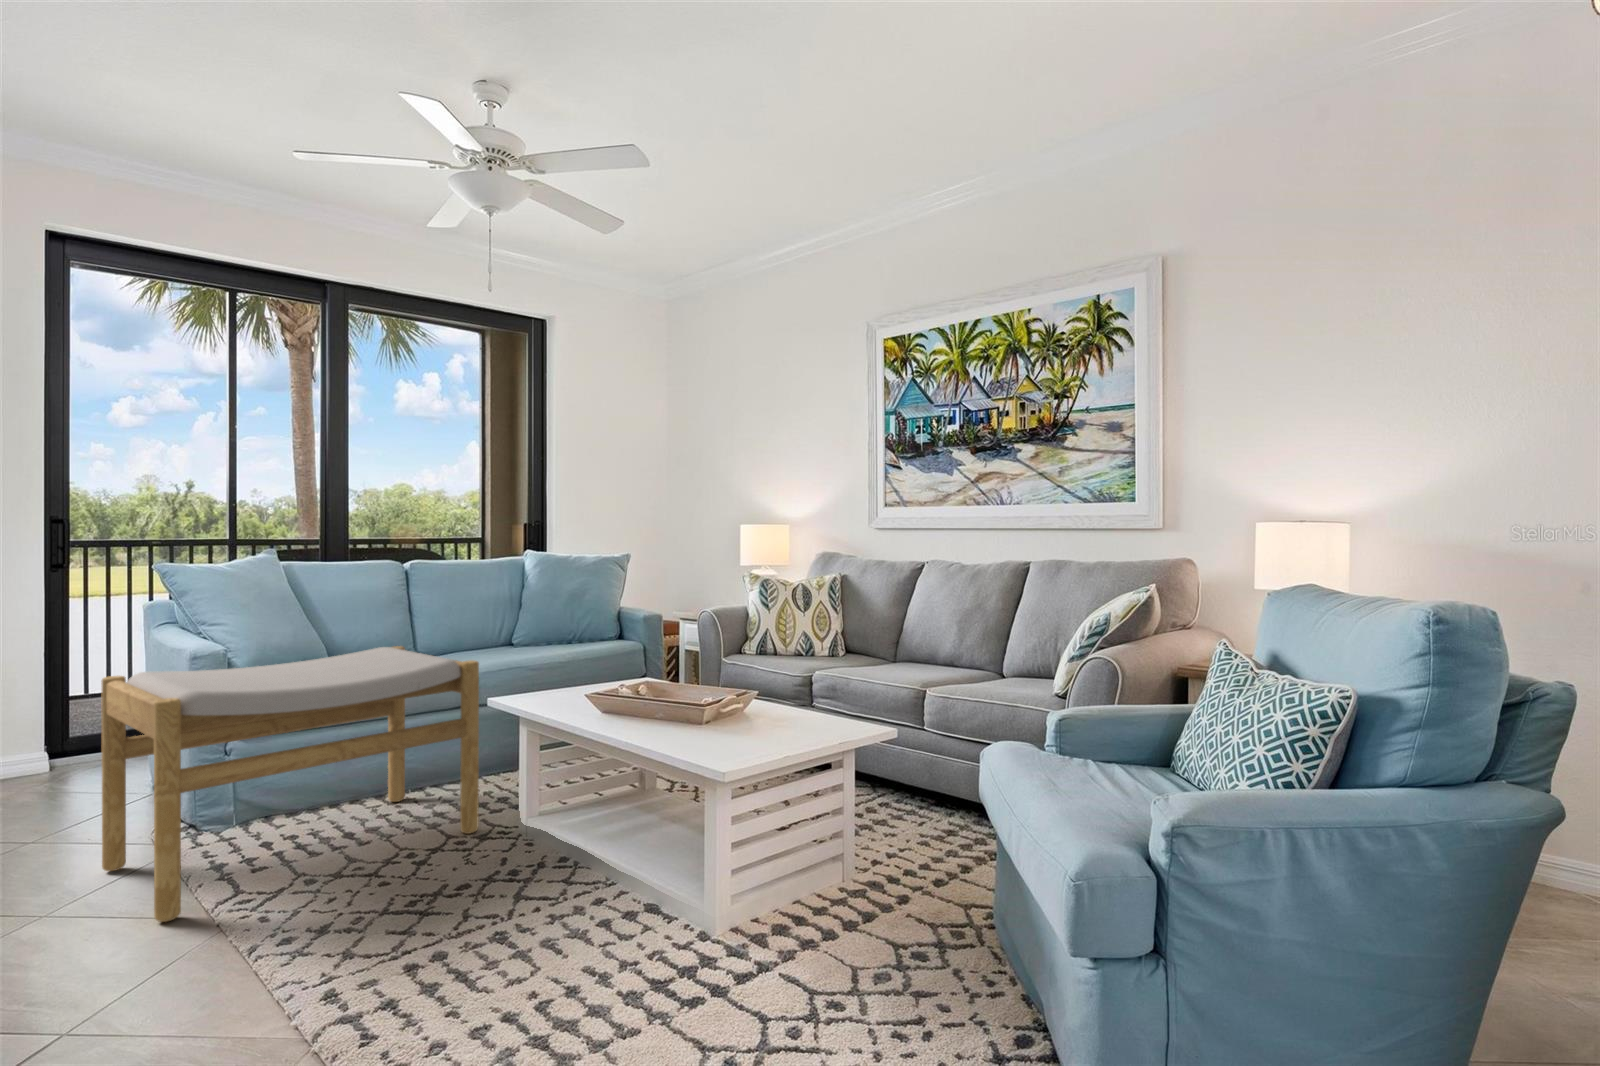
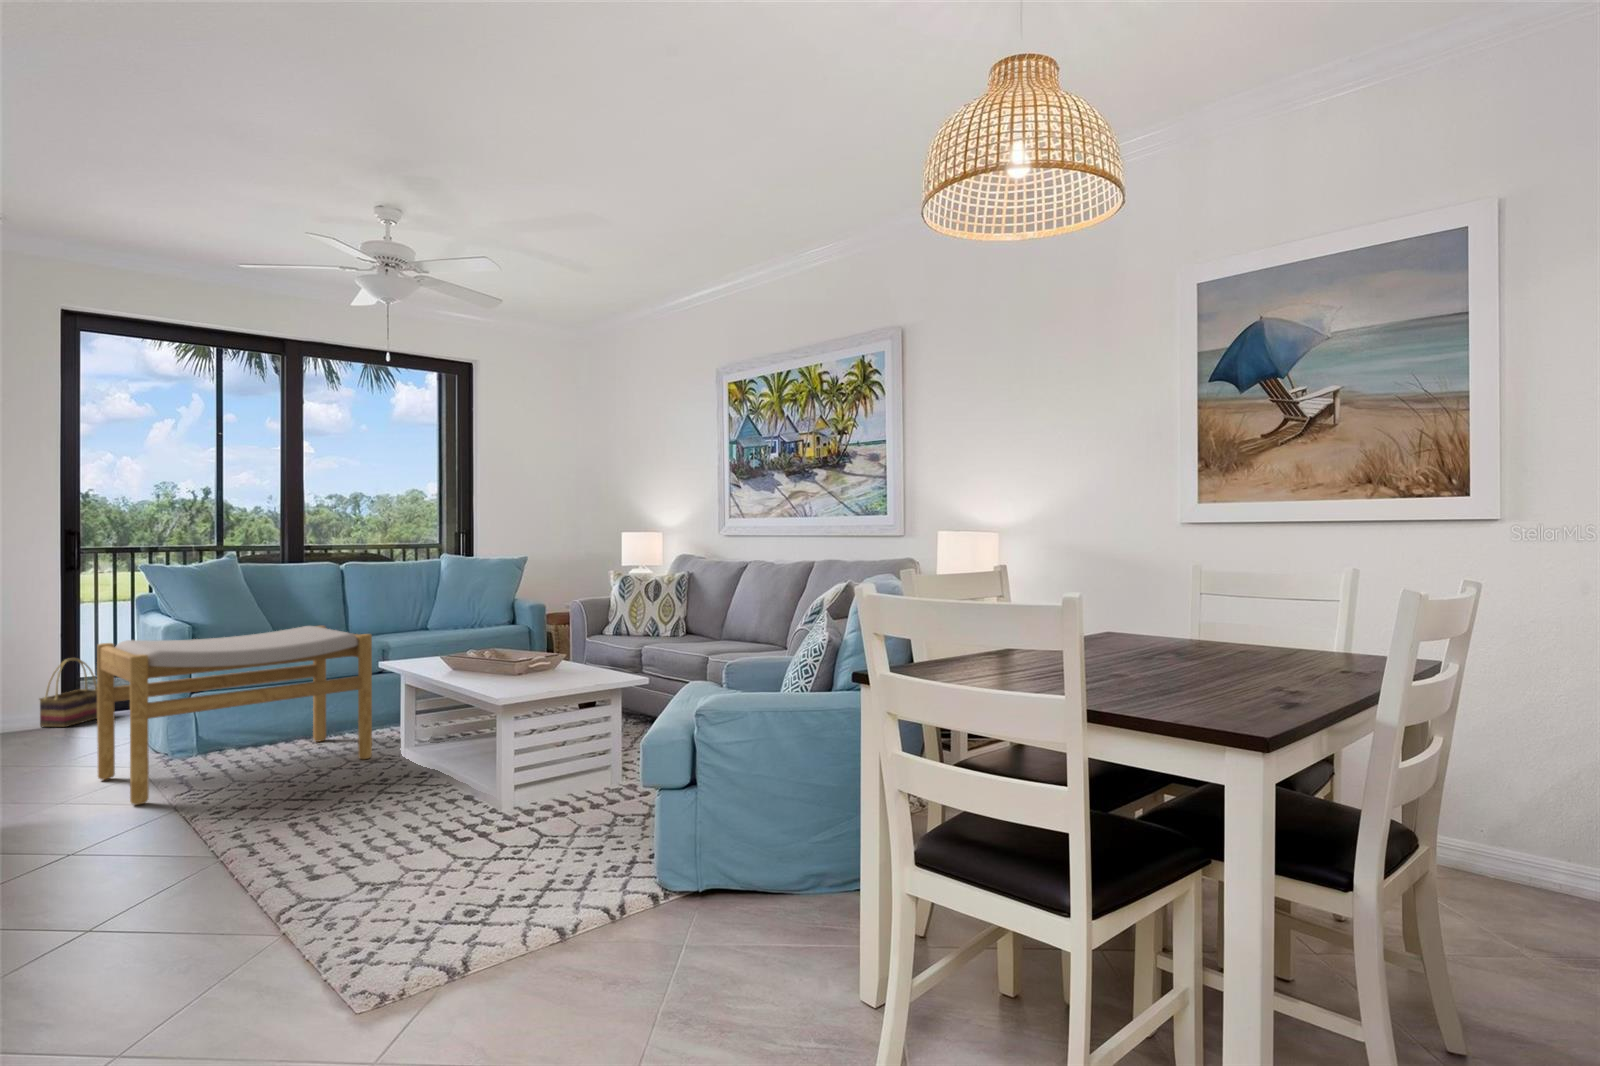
basket: none [17,684,103,777] -> present [39,658,97,727]

